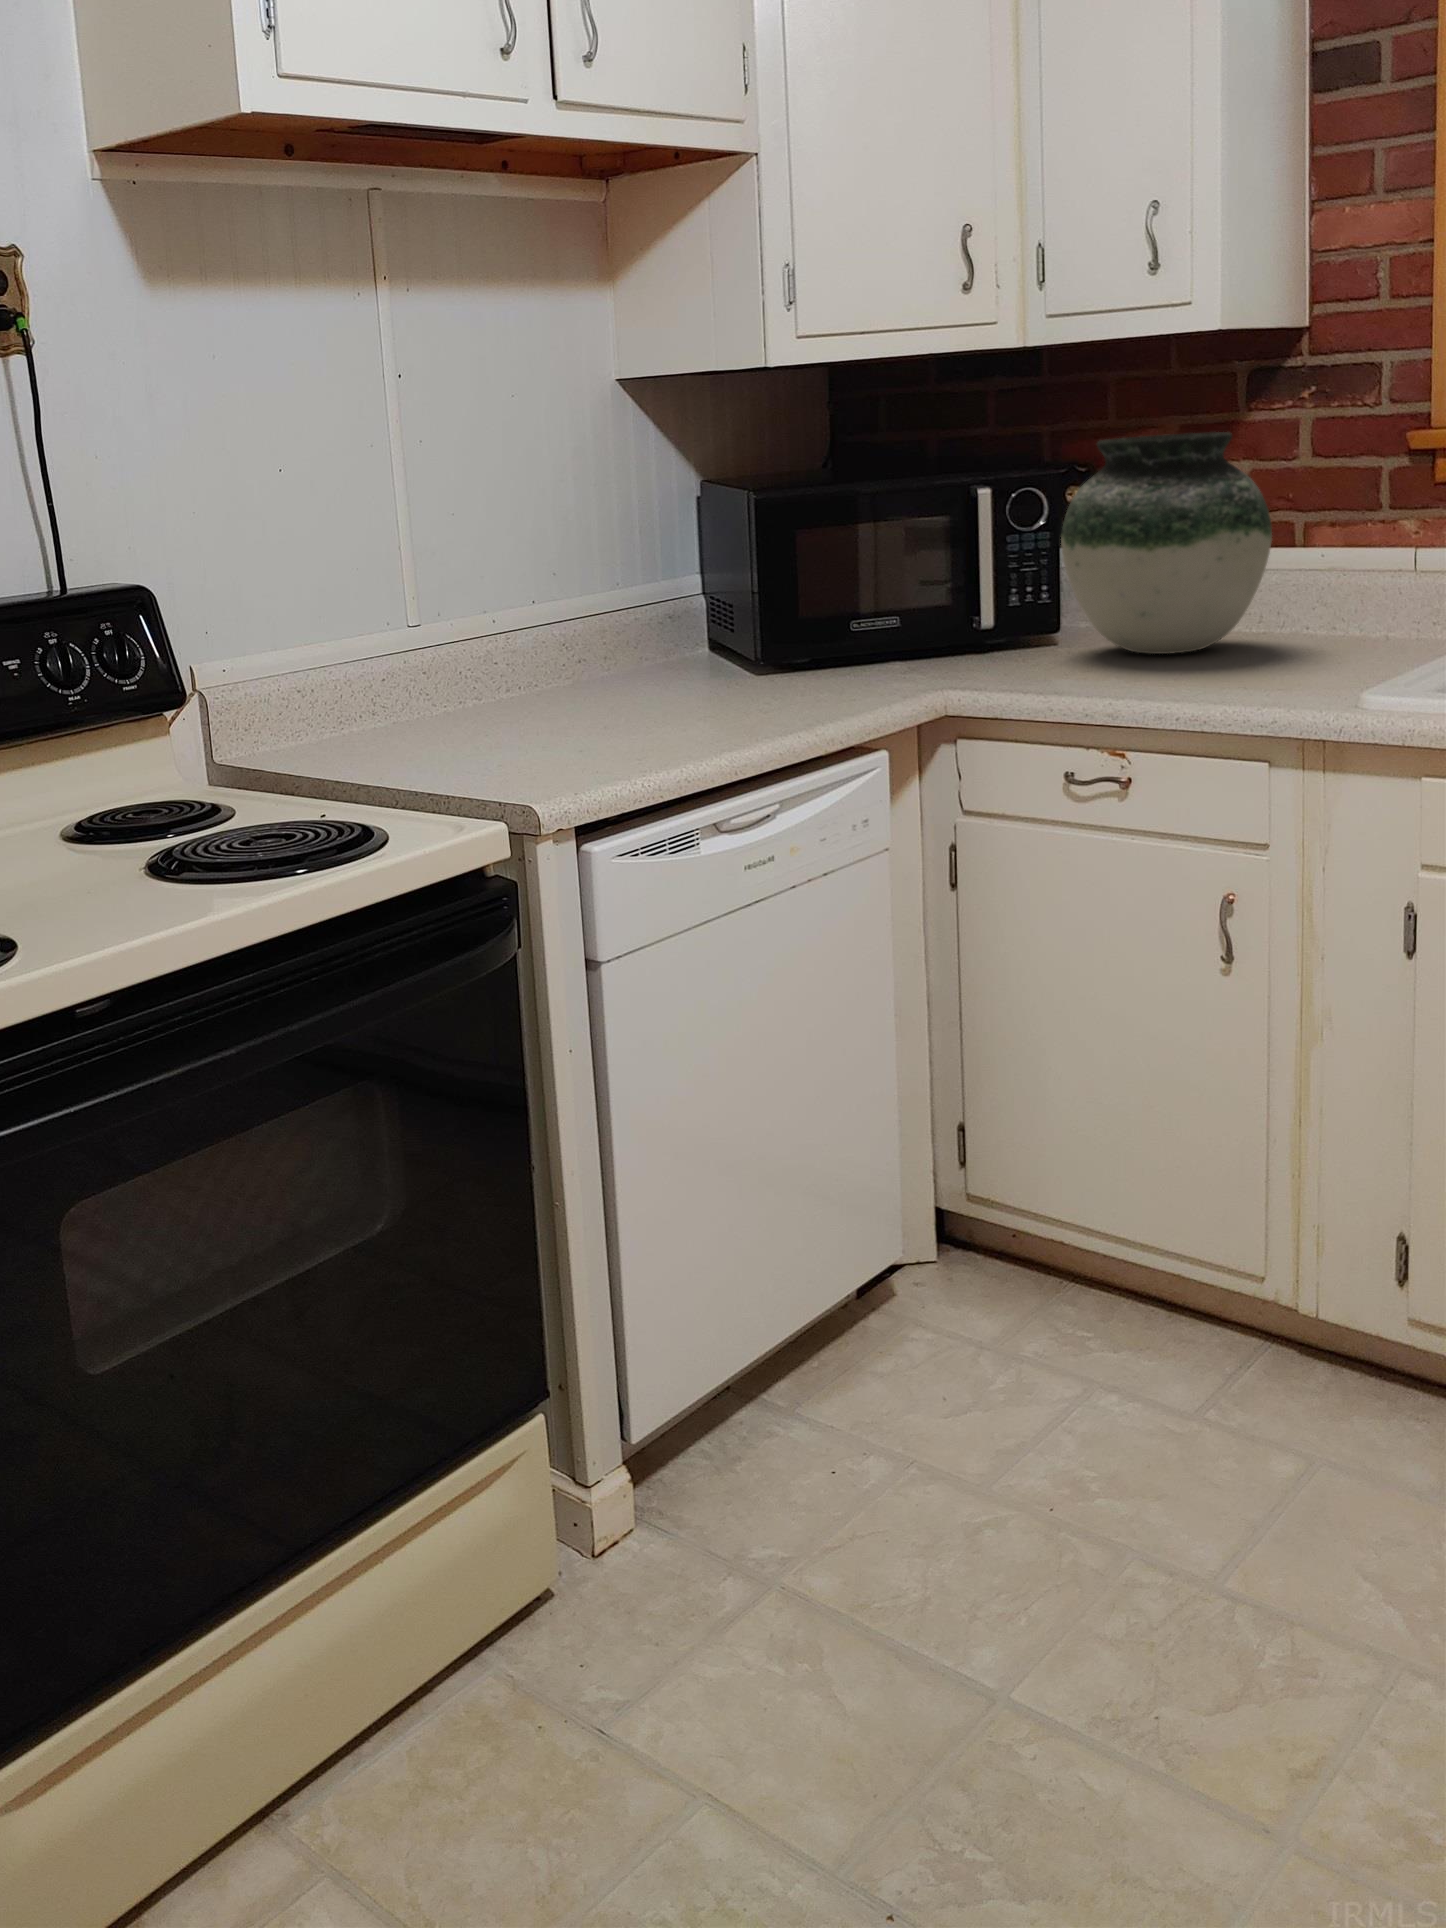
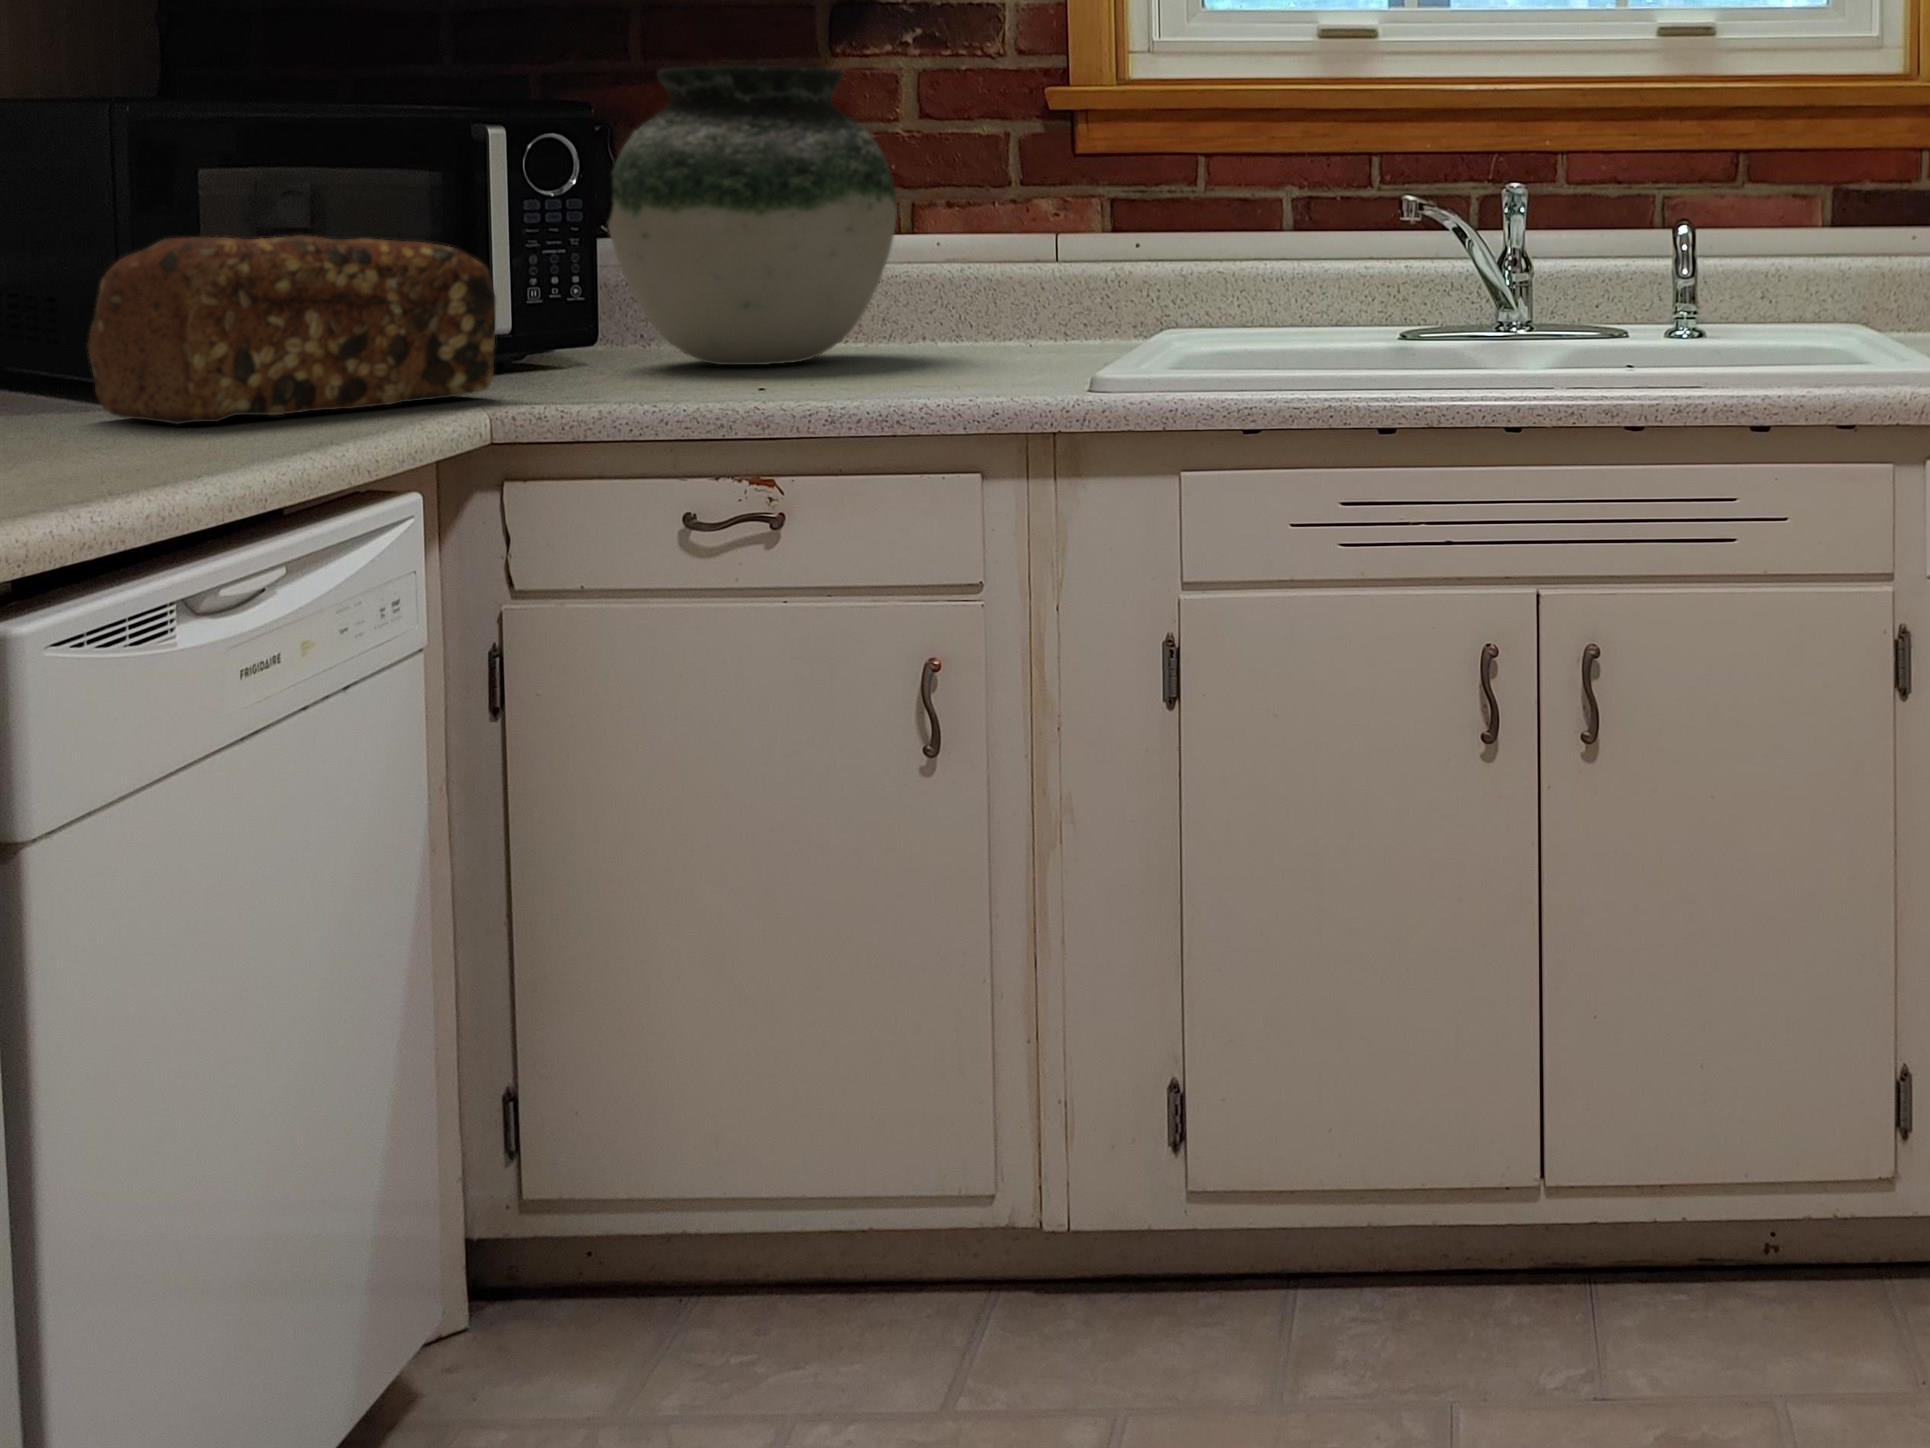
bread loaf: none [730,577,957,701] -> present [87,235,496,424]

